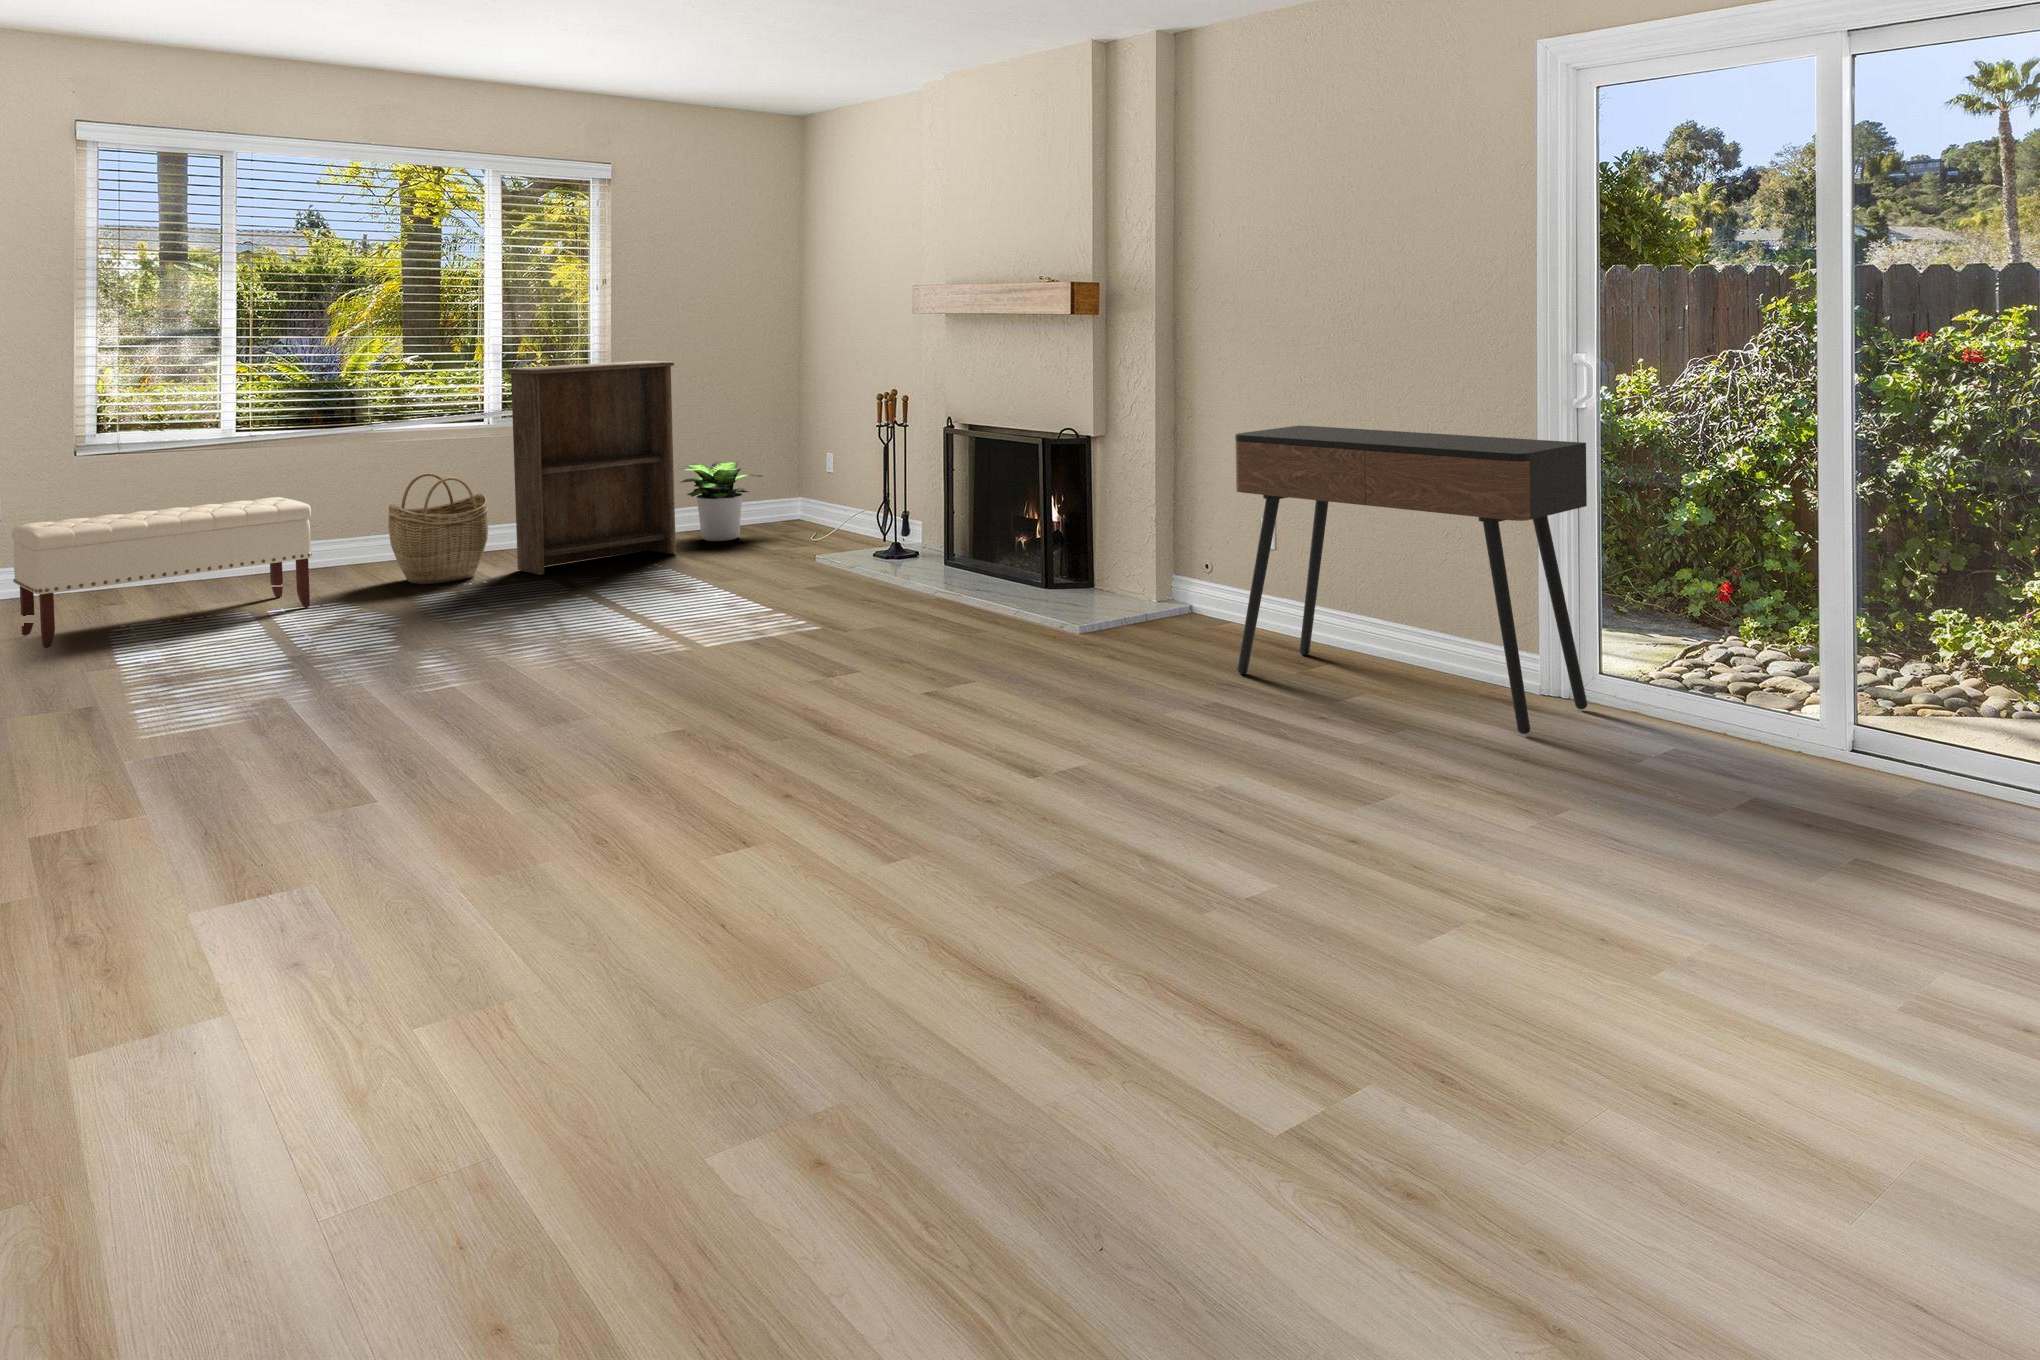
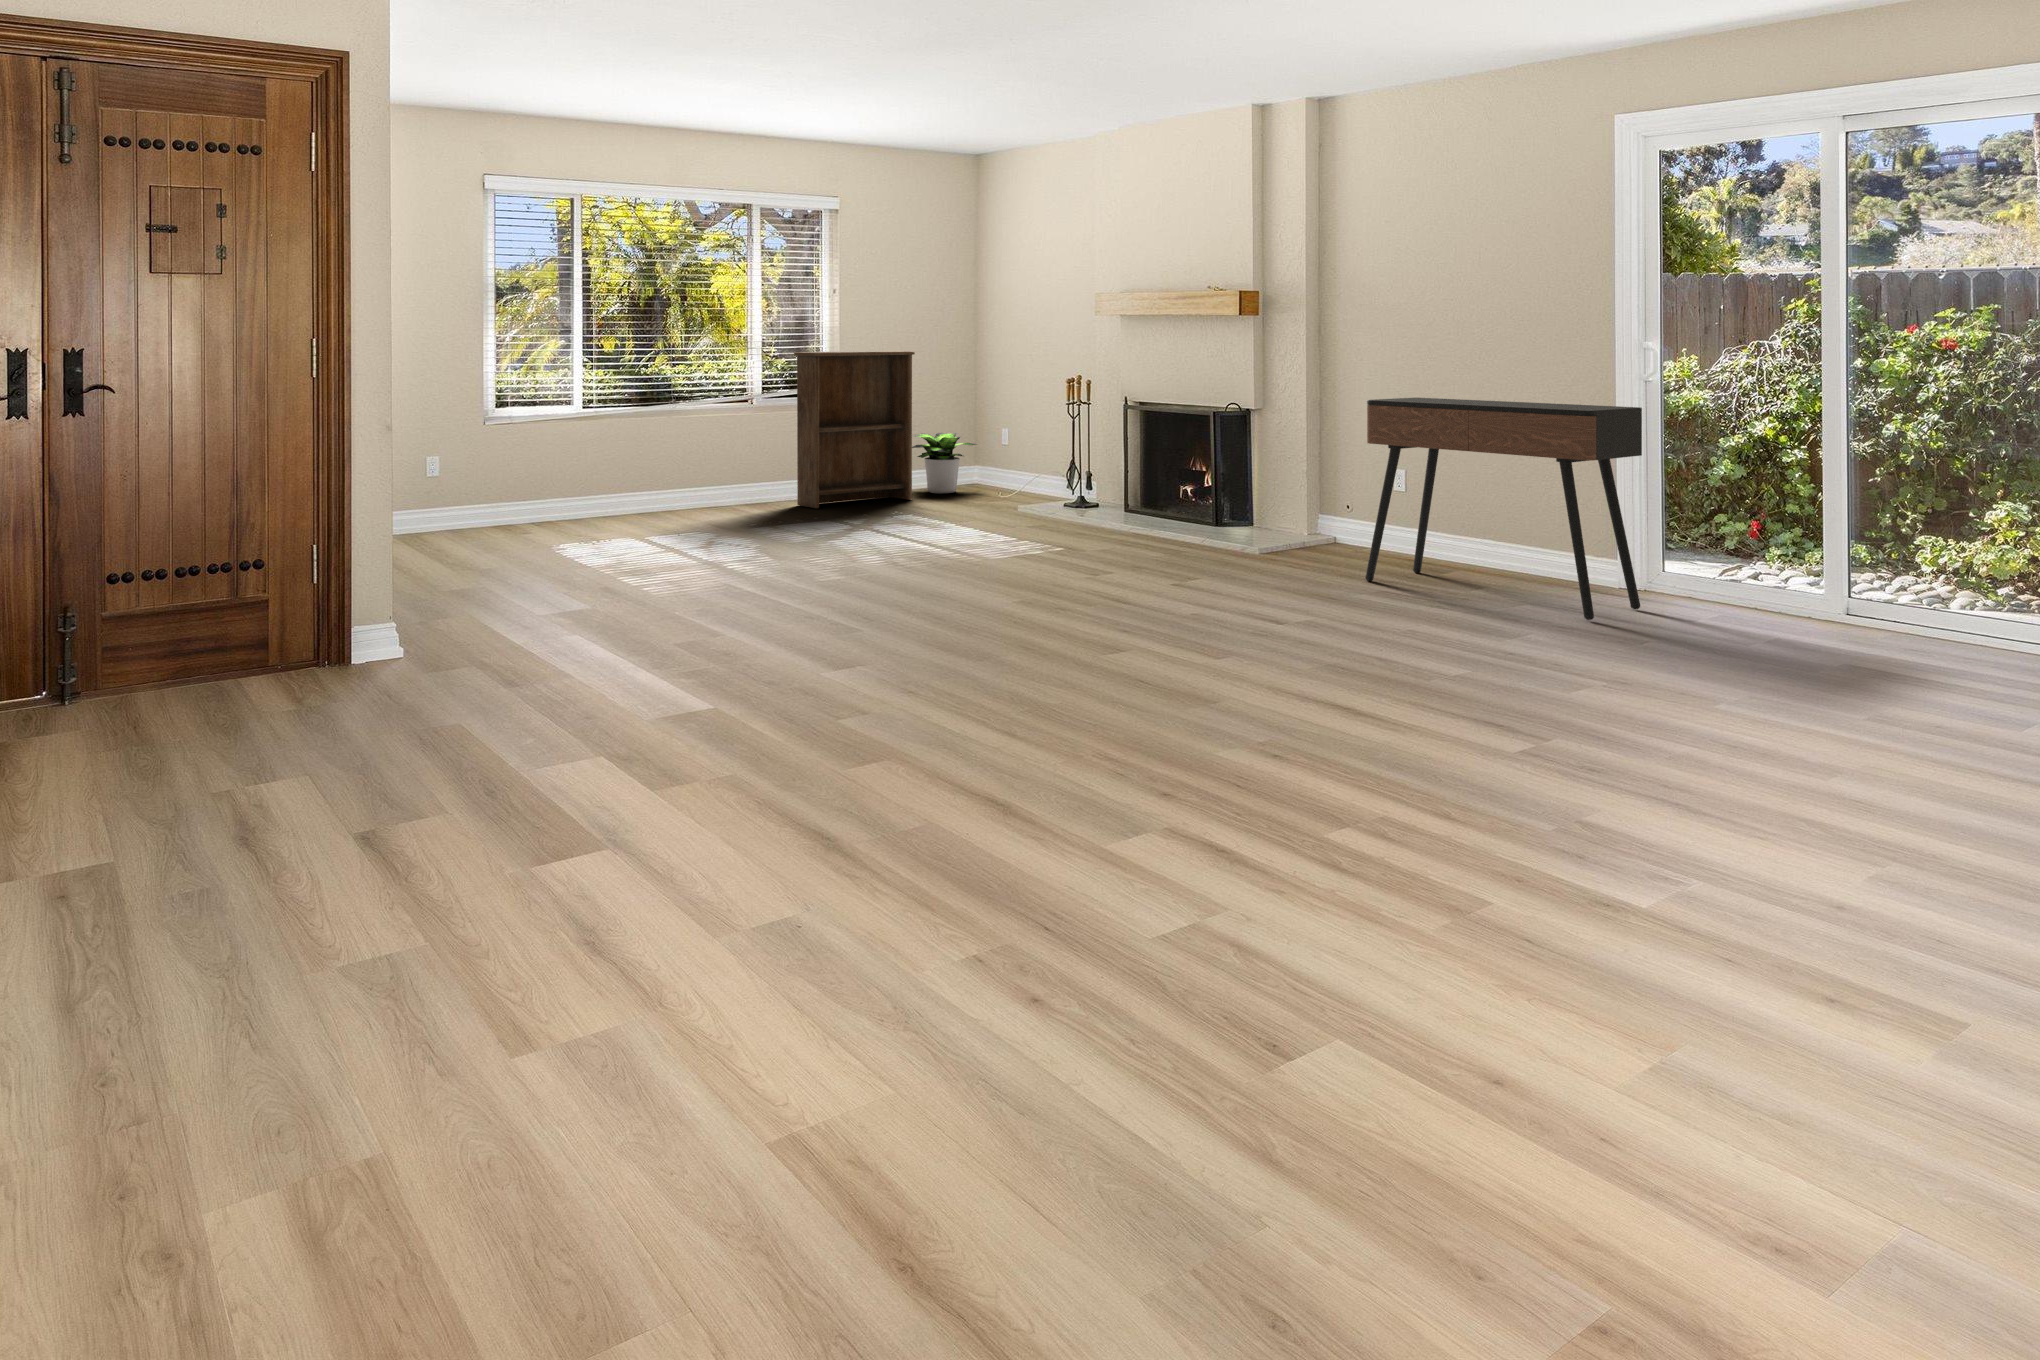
woven basket: present [388,473,489,584] -> none [708,429,778,511]
bench: present [12,497,312,648] -> none [466,441,662,536]

